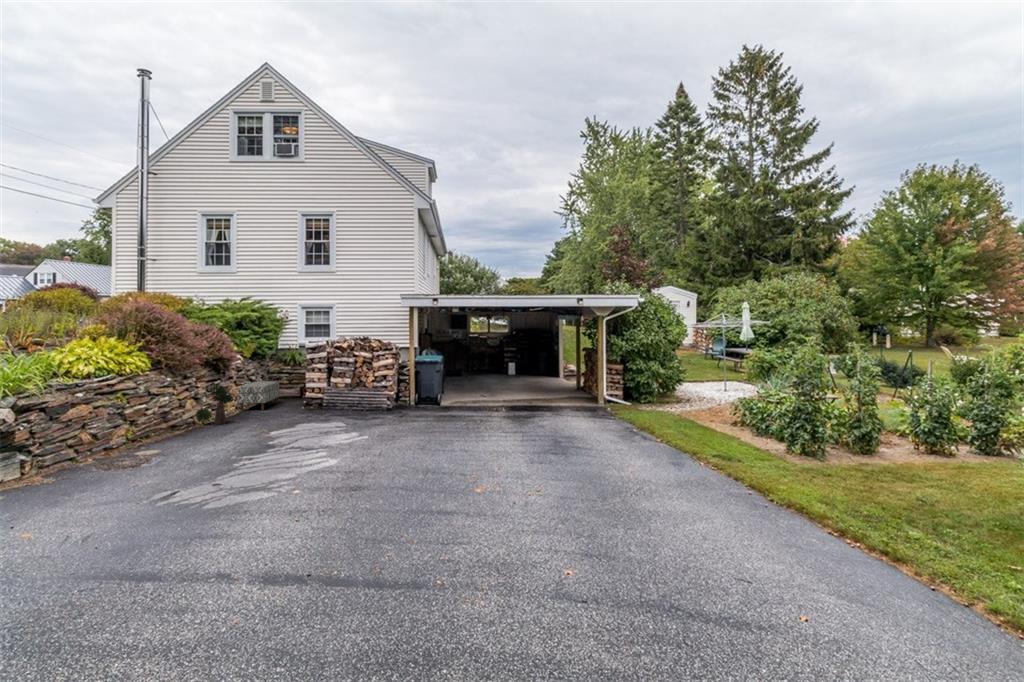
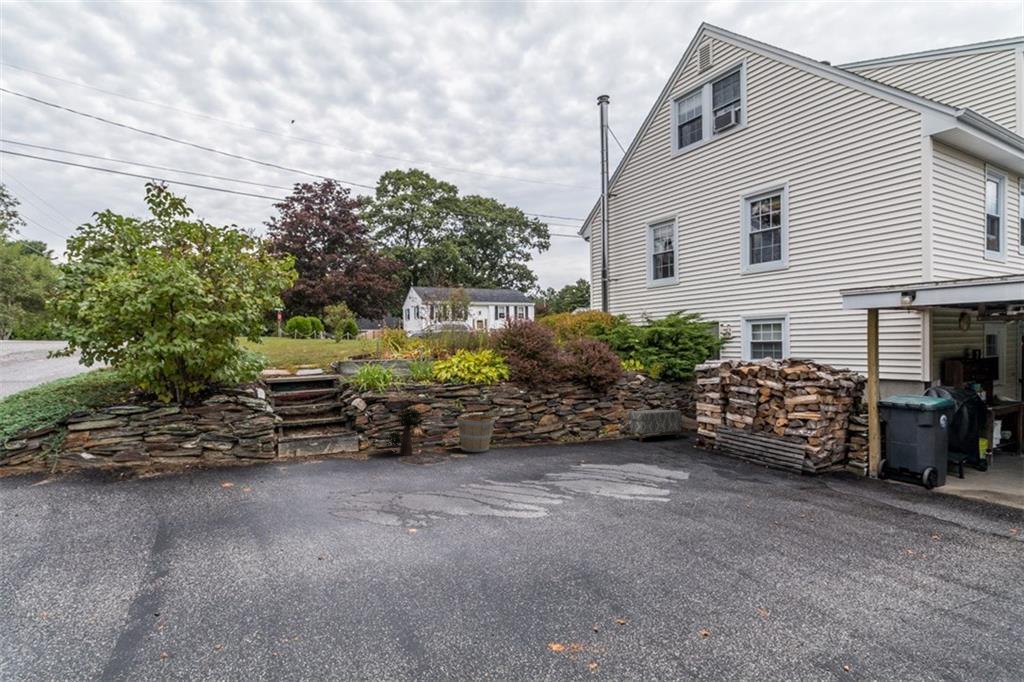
potted plant: present [195,385,233,424] -> present [385,404,422,456]
wooden bucket: none [128,407,177,446] -> present [457,415,495,452]

